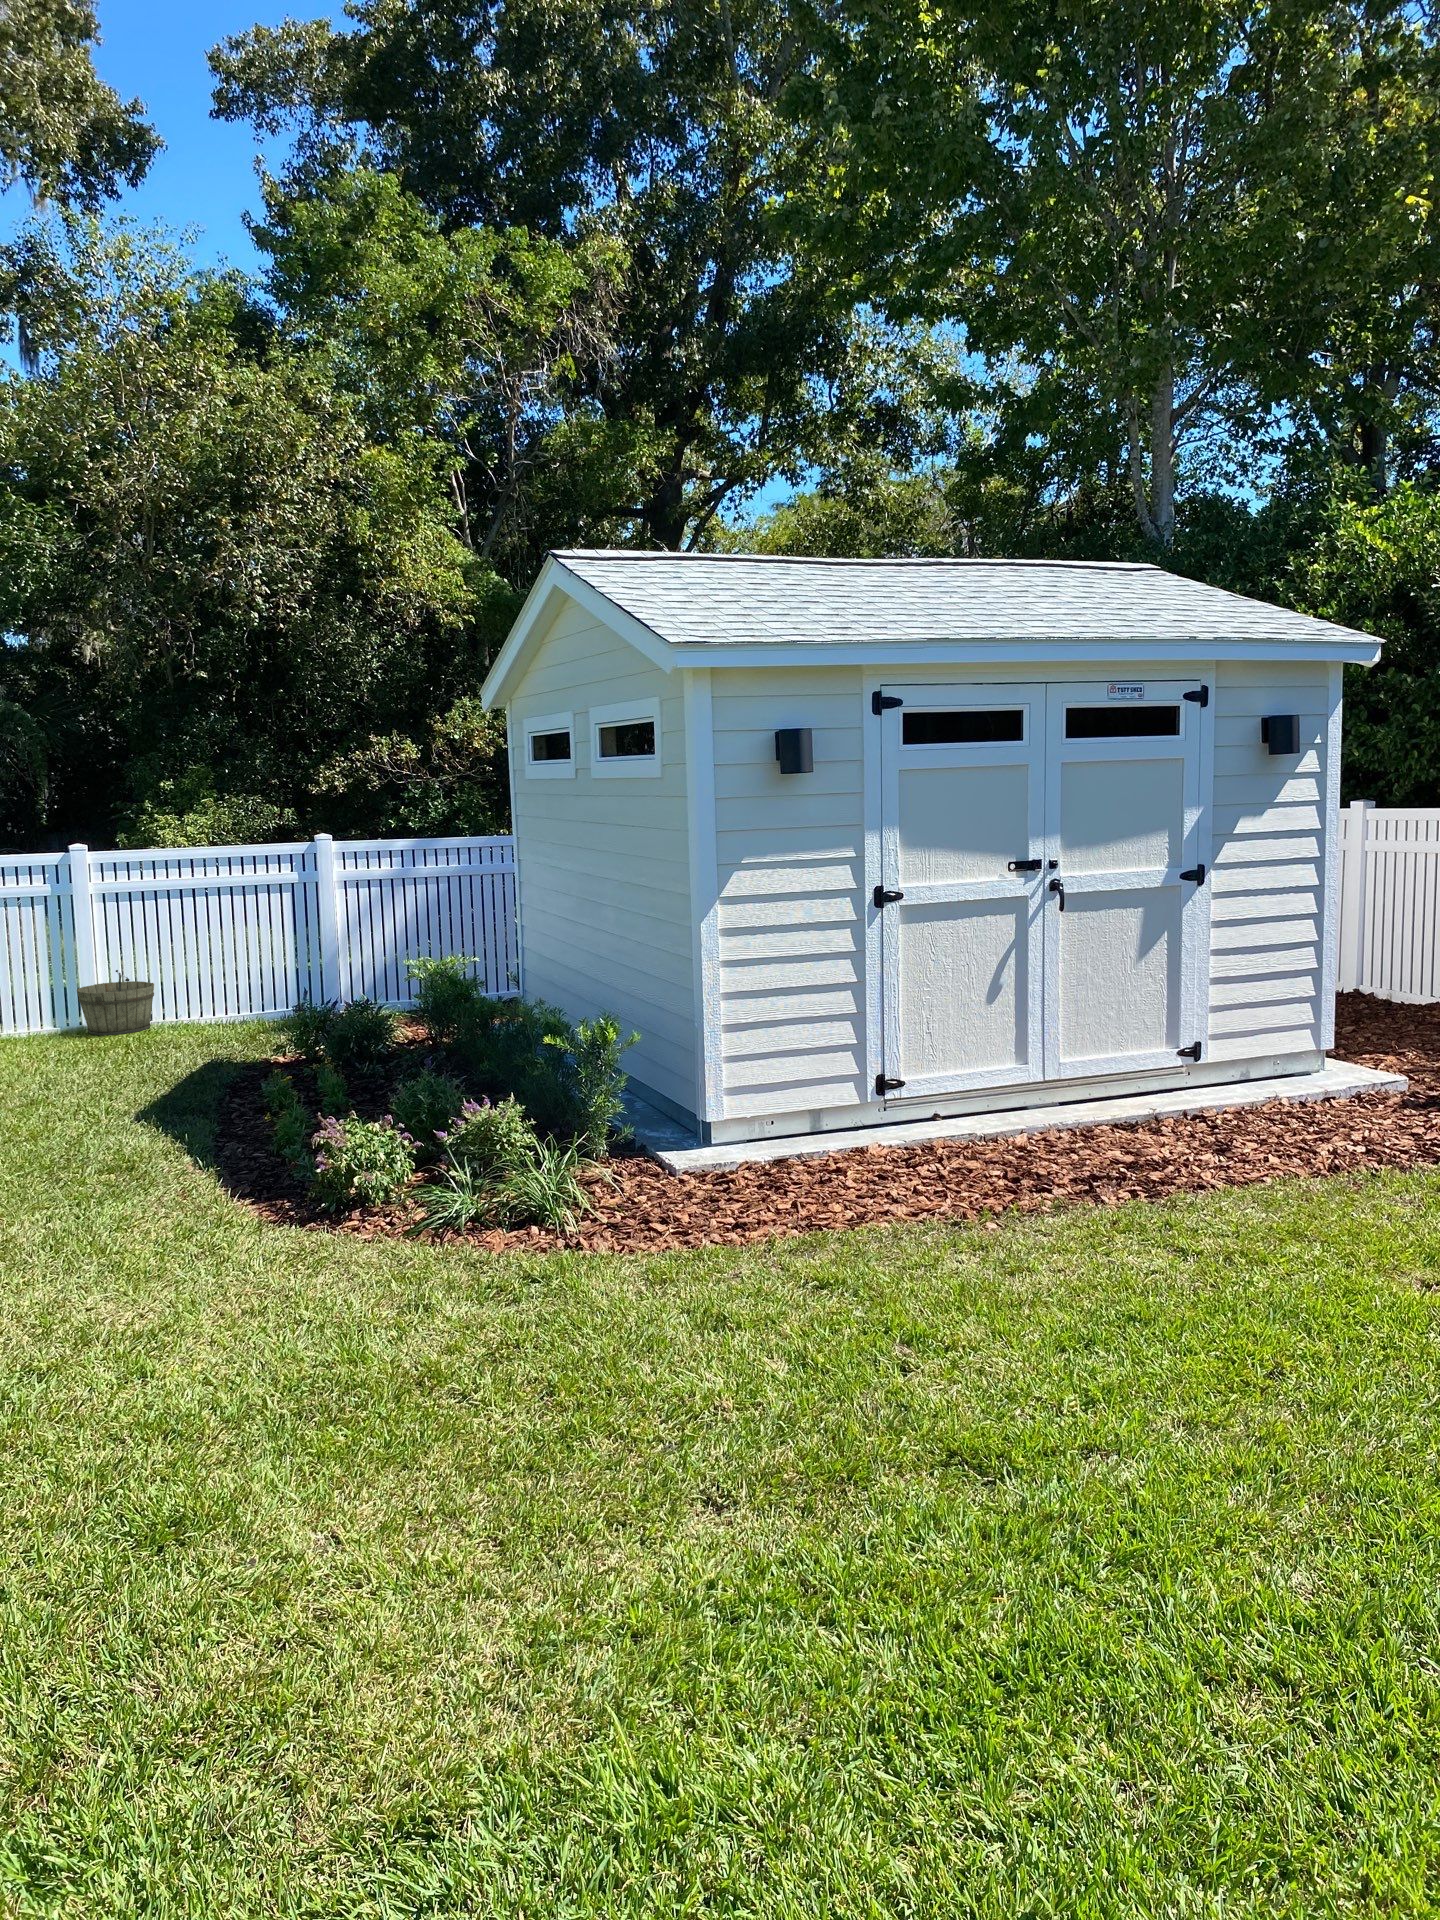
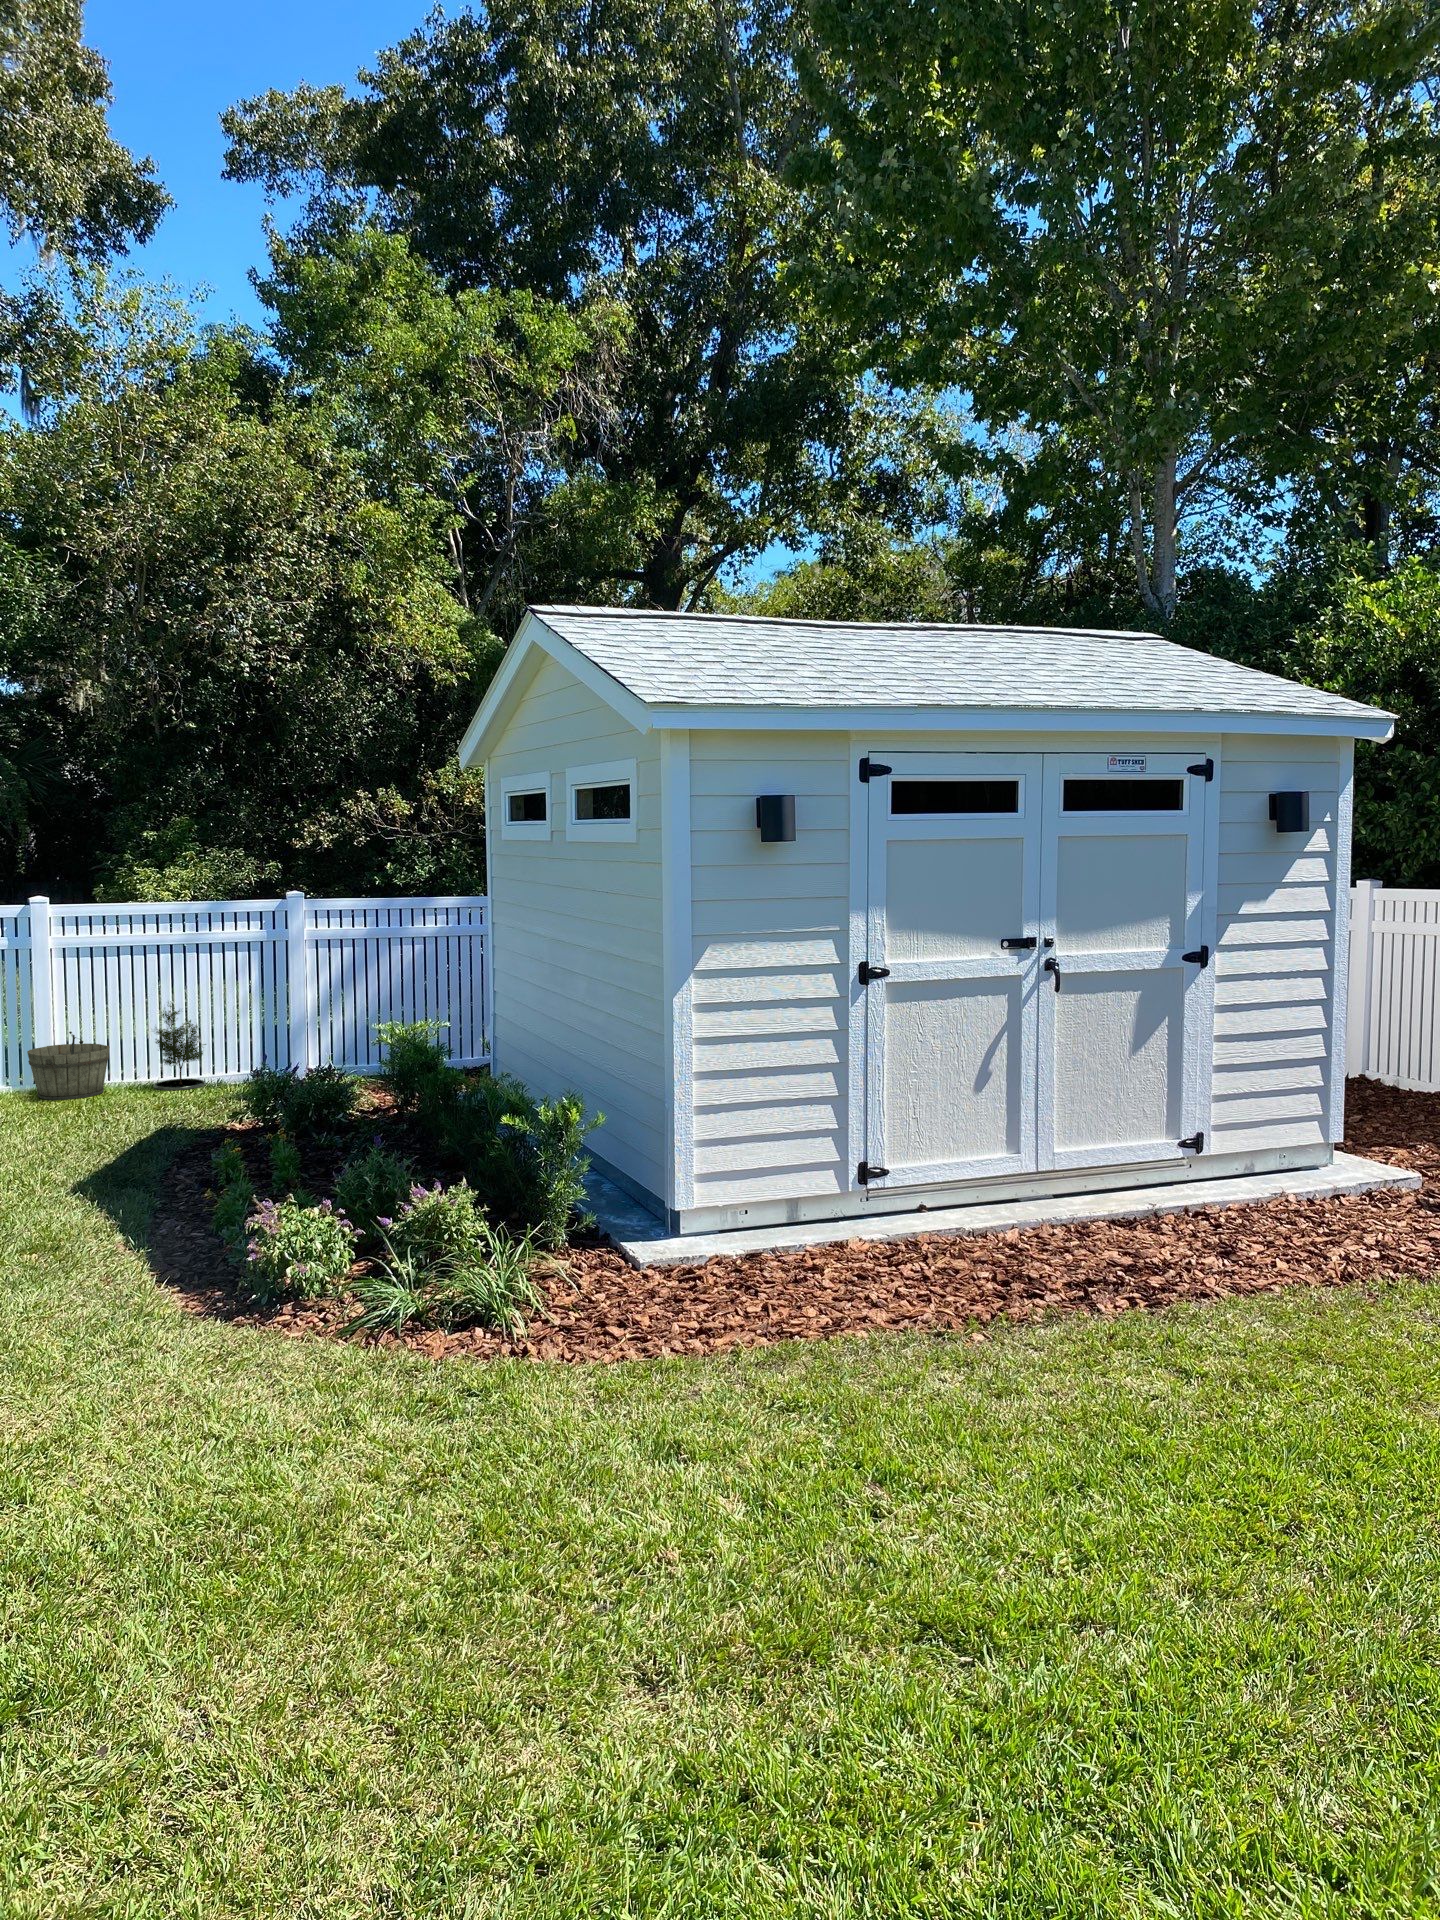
potted tree: none [191,939,247,1024] -> present [154,1001,206,1090]

